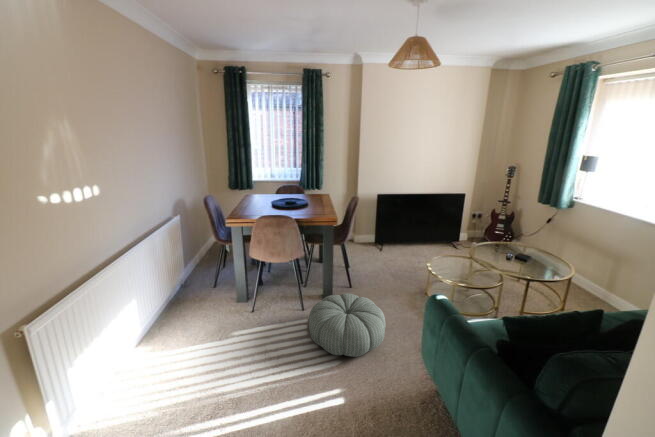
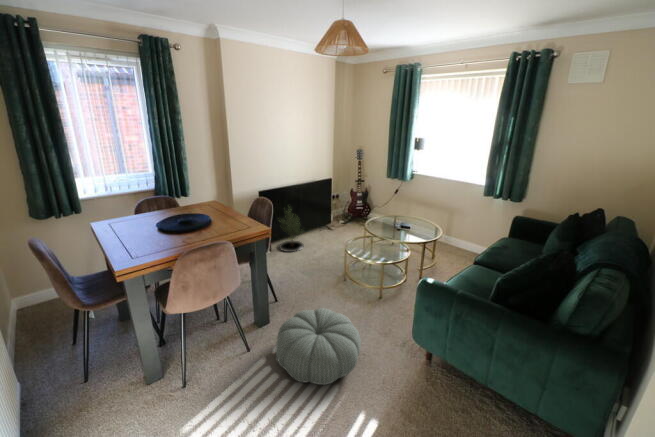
potted tree: none [388,210,416,258] -> present [278,207,304,252]

